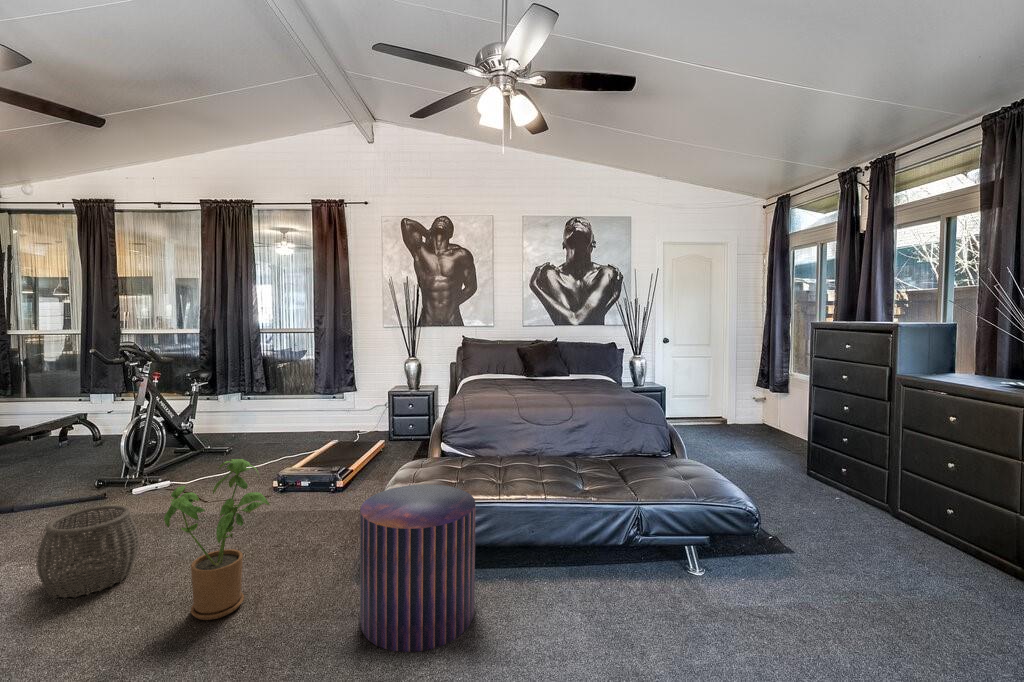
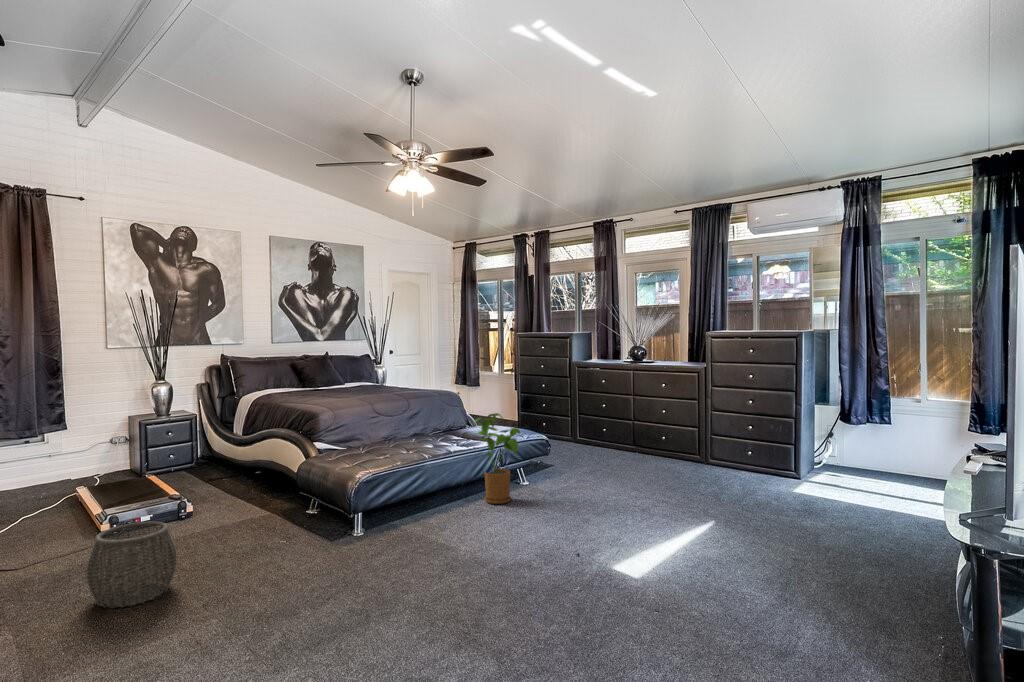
house plant: present [164,459,270,620] -> present [475,413,520,504]
pouf: present [360,484,476,652] -> none [391,444,465,534]

